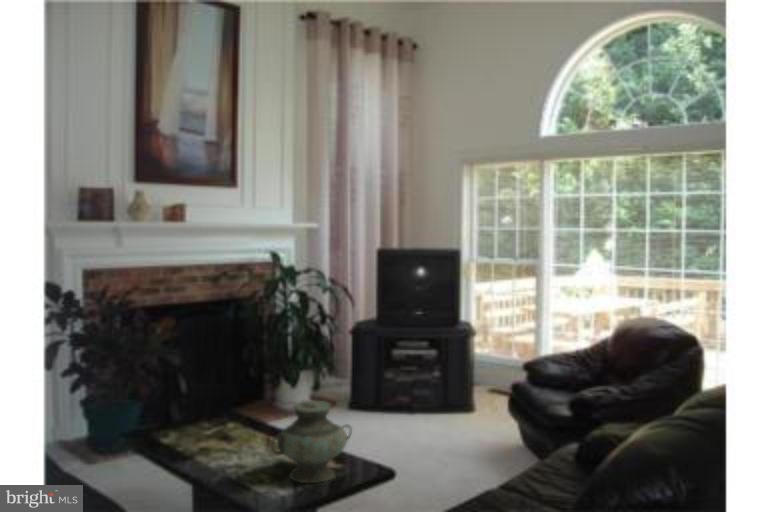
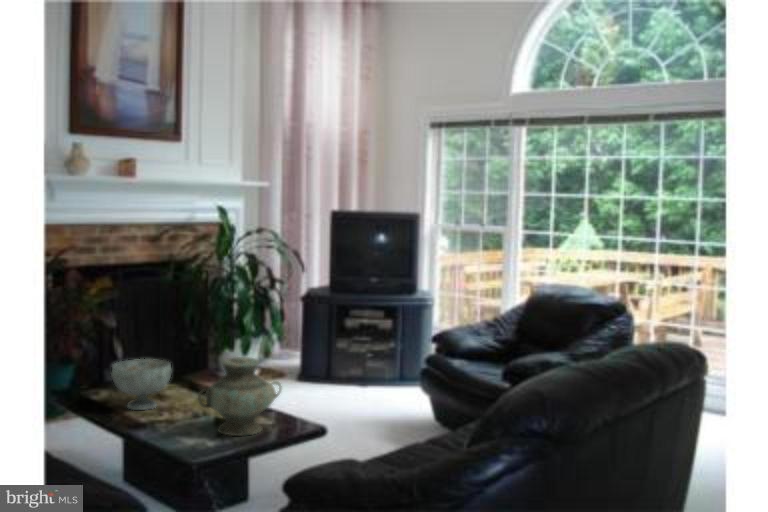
decorative bowl: none [181,401,240,454] -> present [111,359,172,410]

